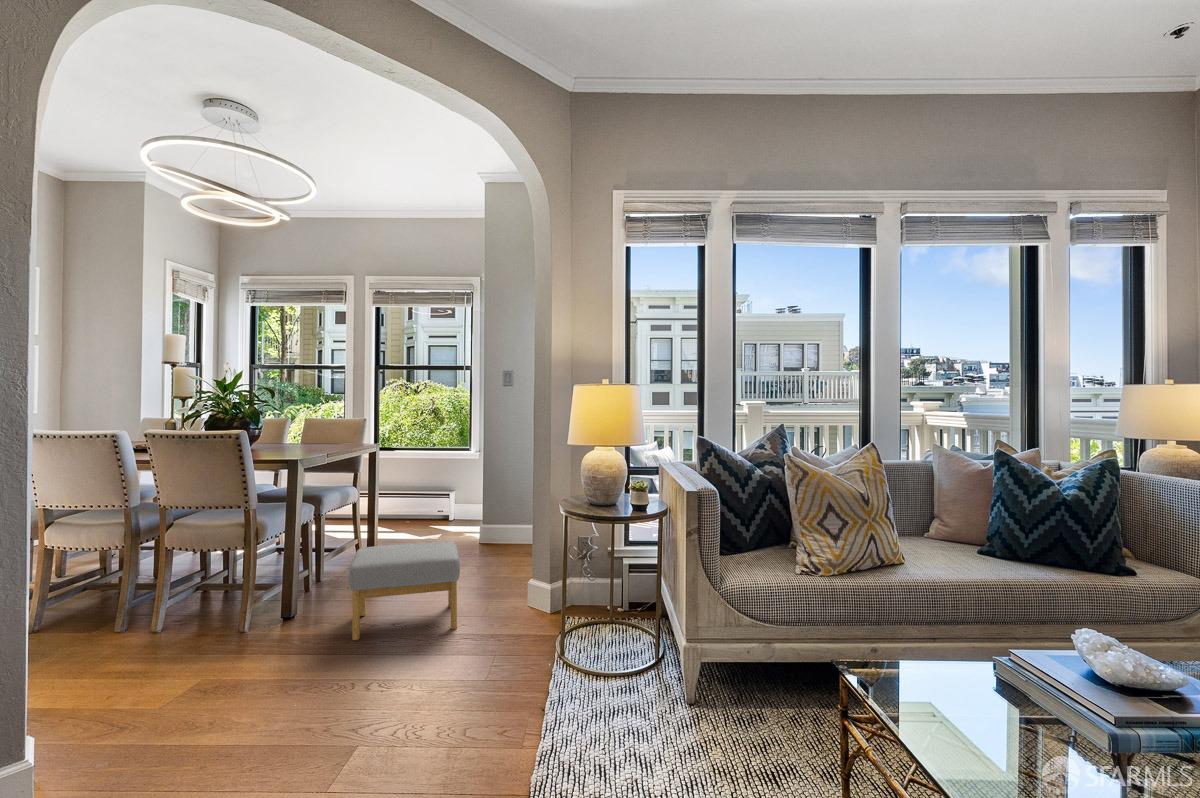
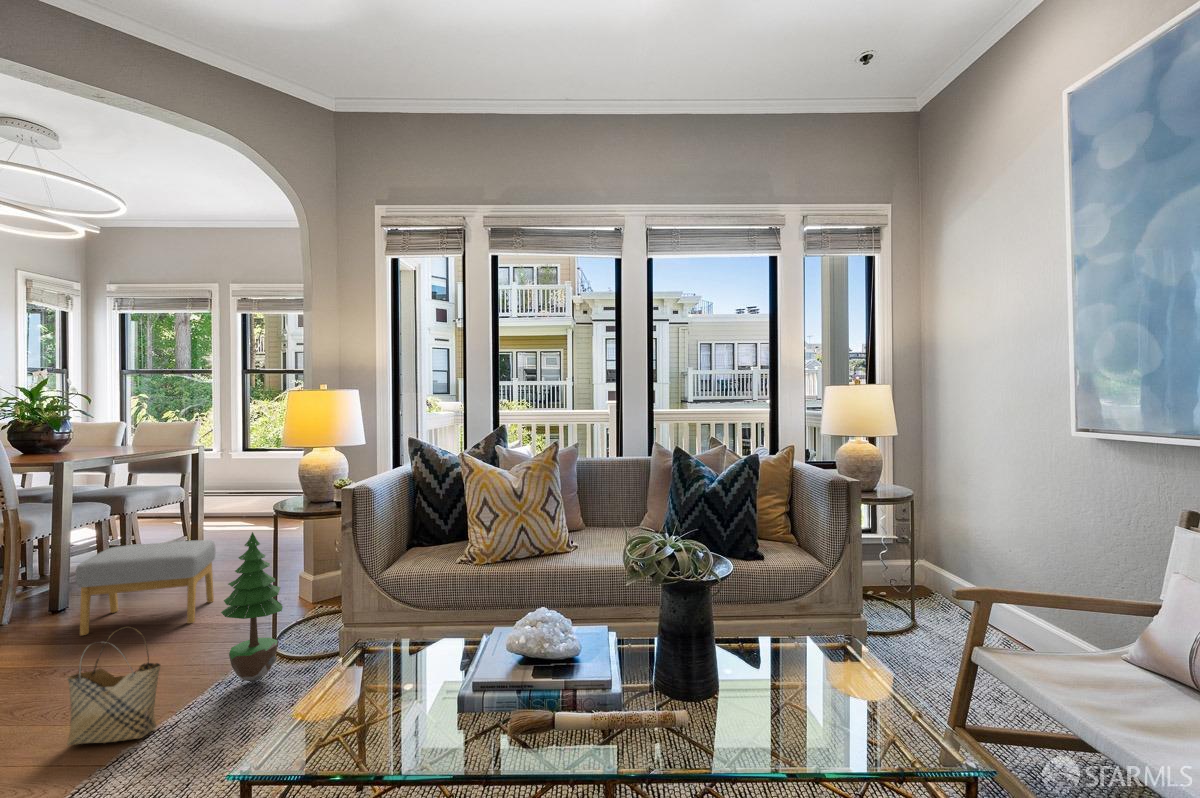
potted tree: none [562,537,619,696] -> present [221,532,283,682]
woven basket: none [462,637,544,764] -> present [67,627,161,745]

